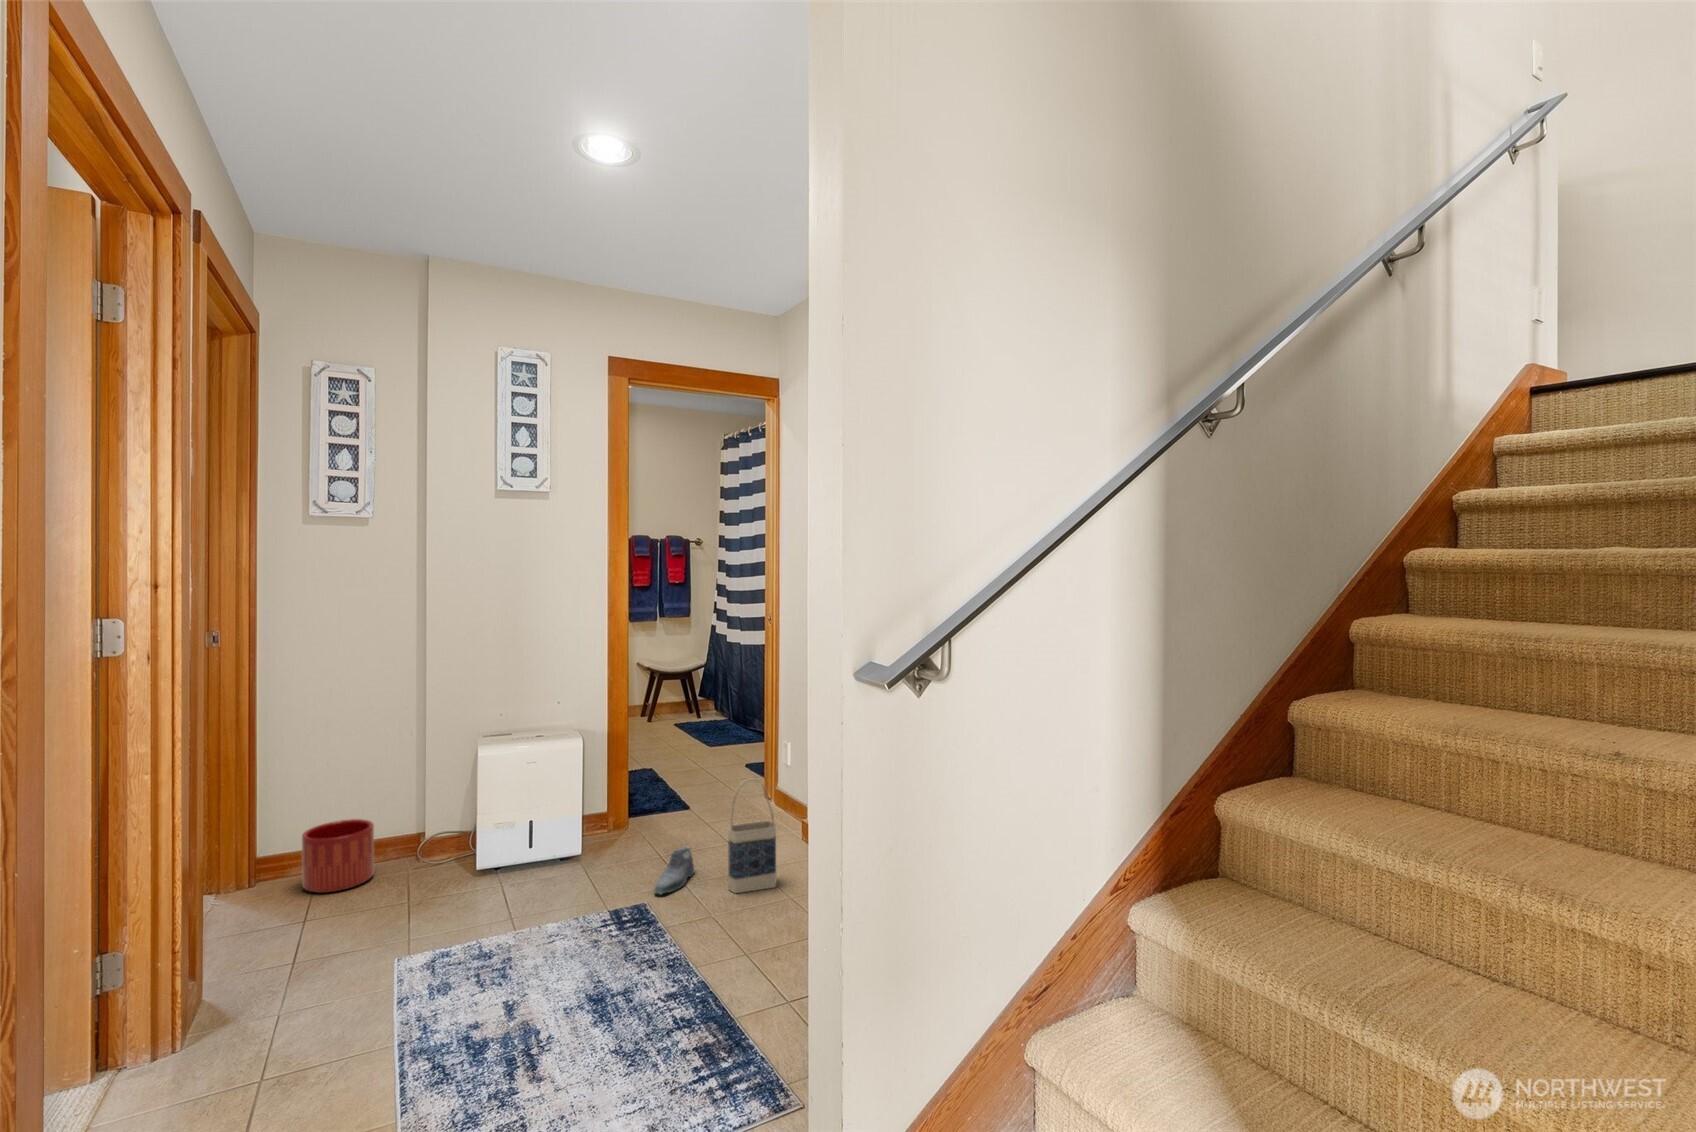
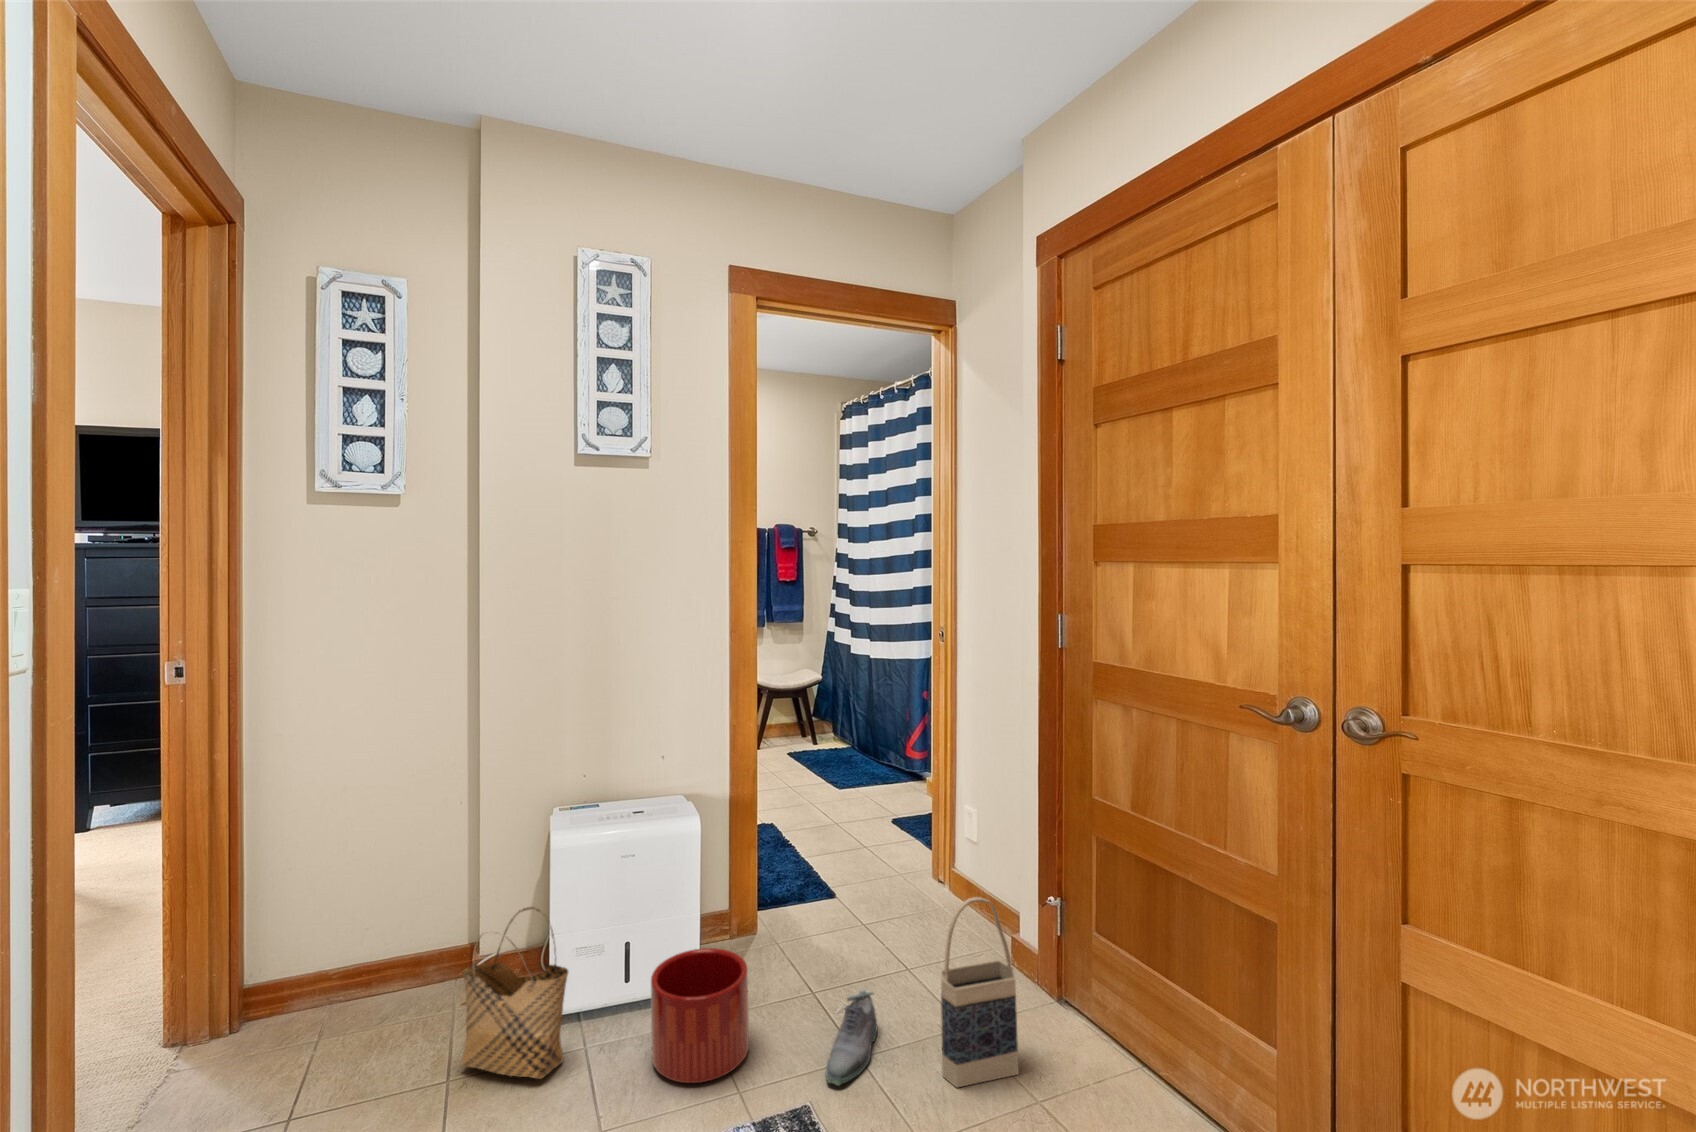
woven basket: none [414,794,487,898] -> present [461,907,568,1079]
planter: present [302,819,374,893] -> present [651,948,749,1083]

